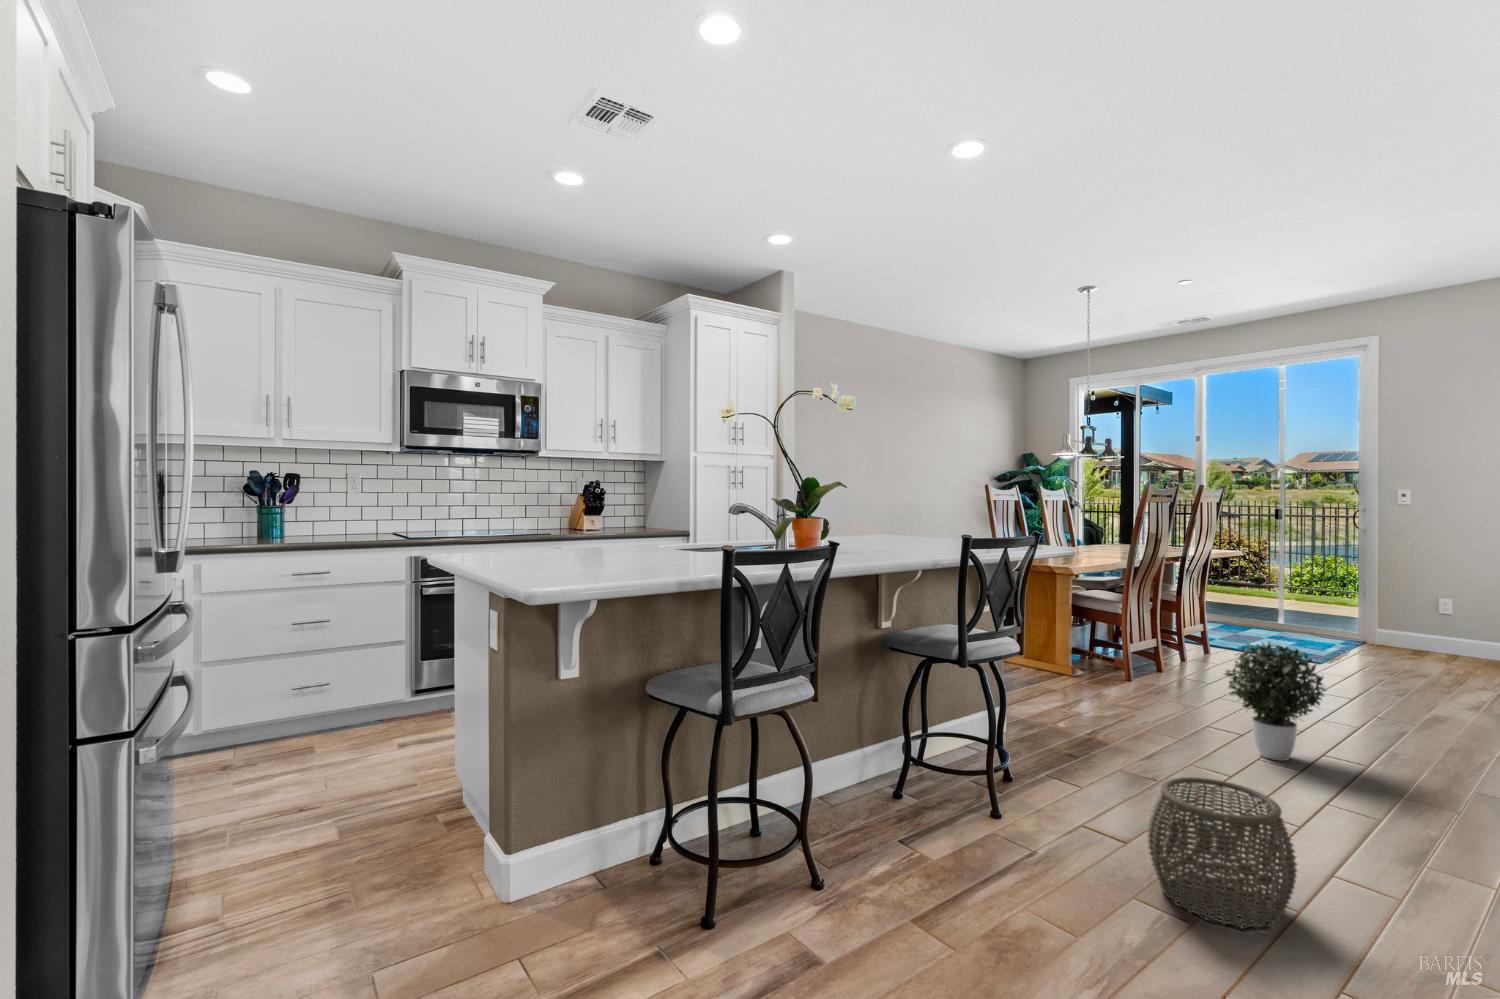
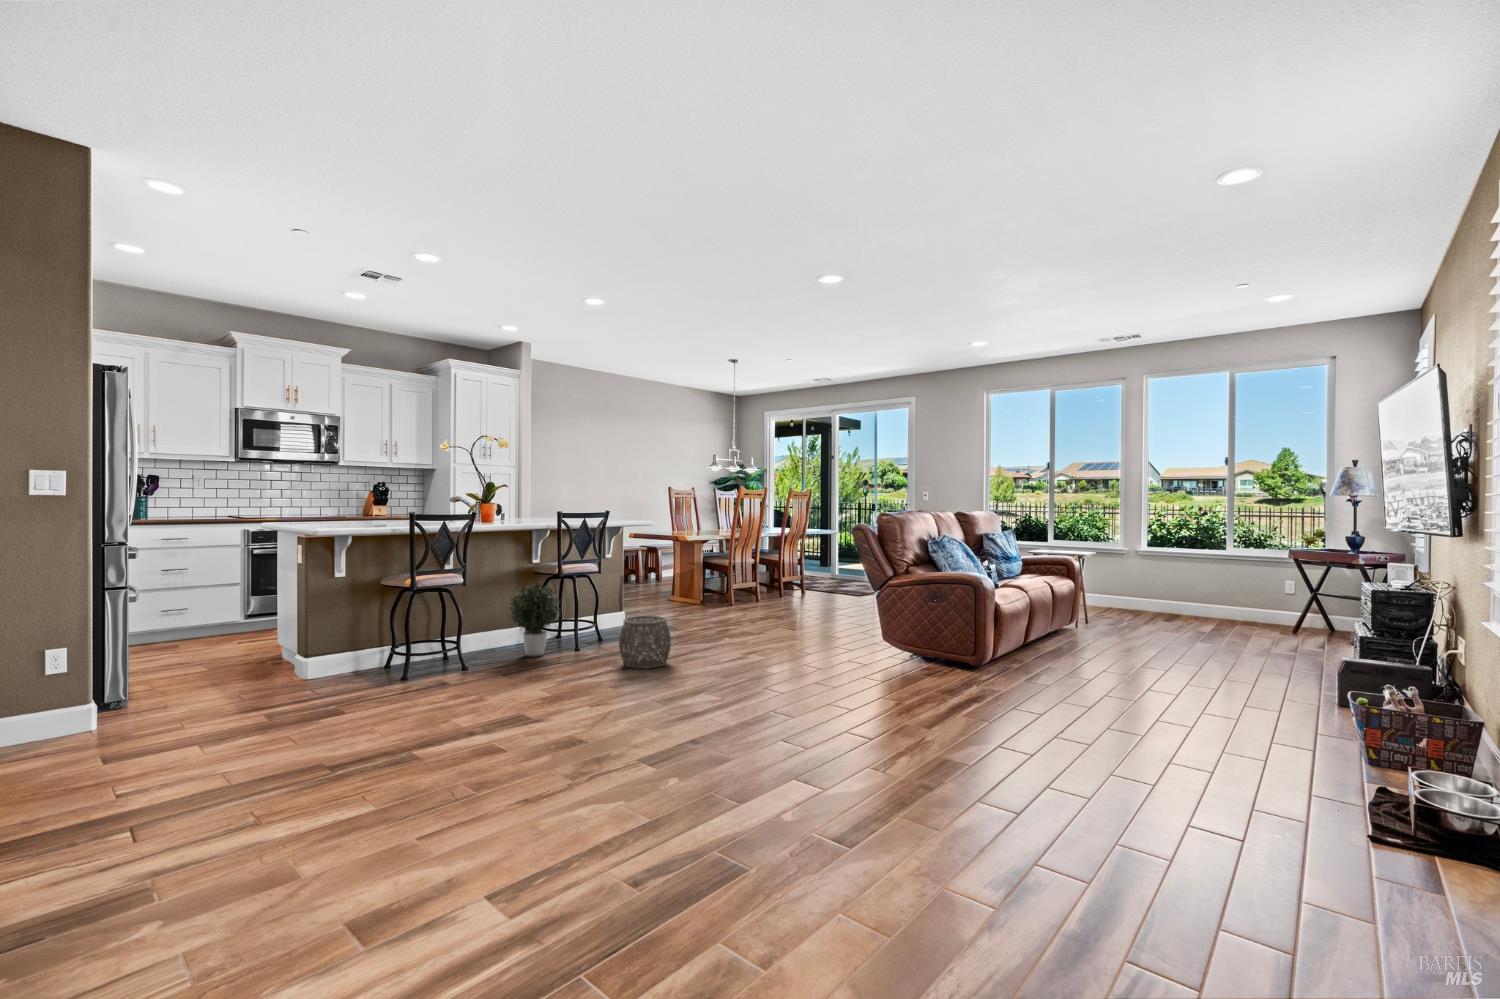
potted plant: present [1225,642,1325,761] -> present [509,584,559,656]

